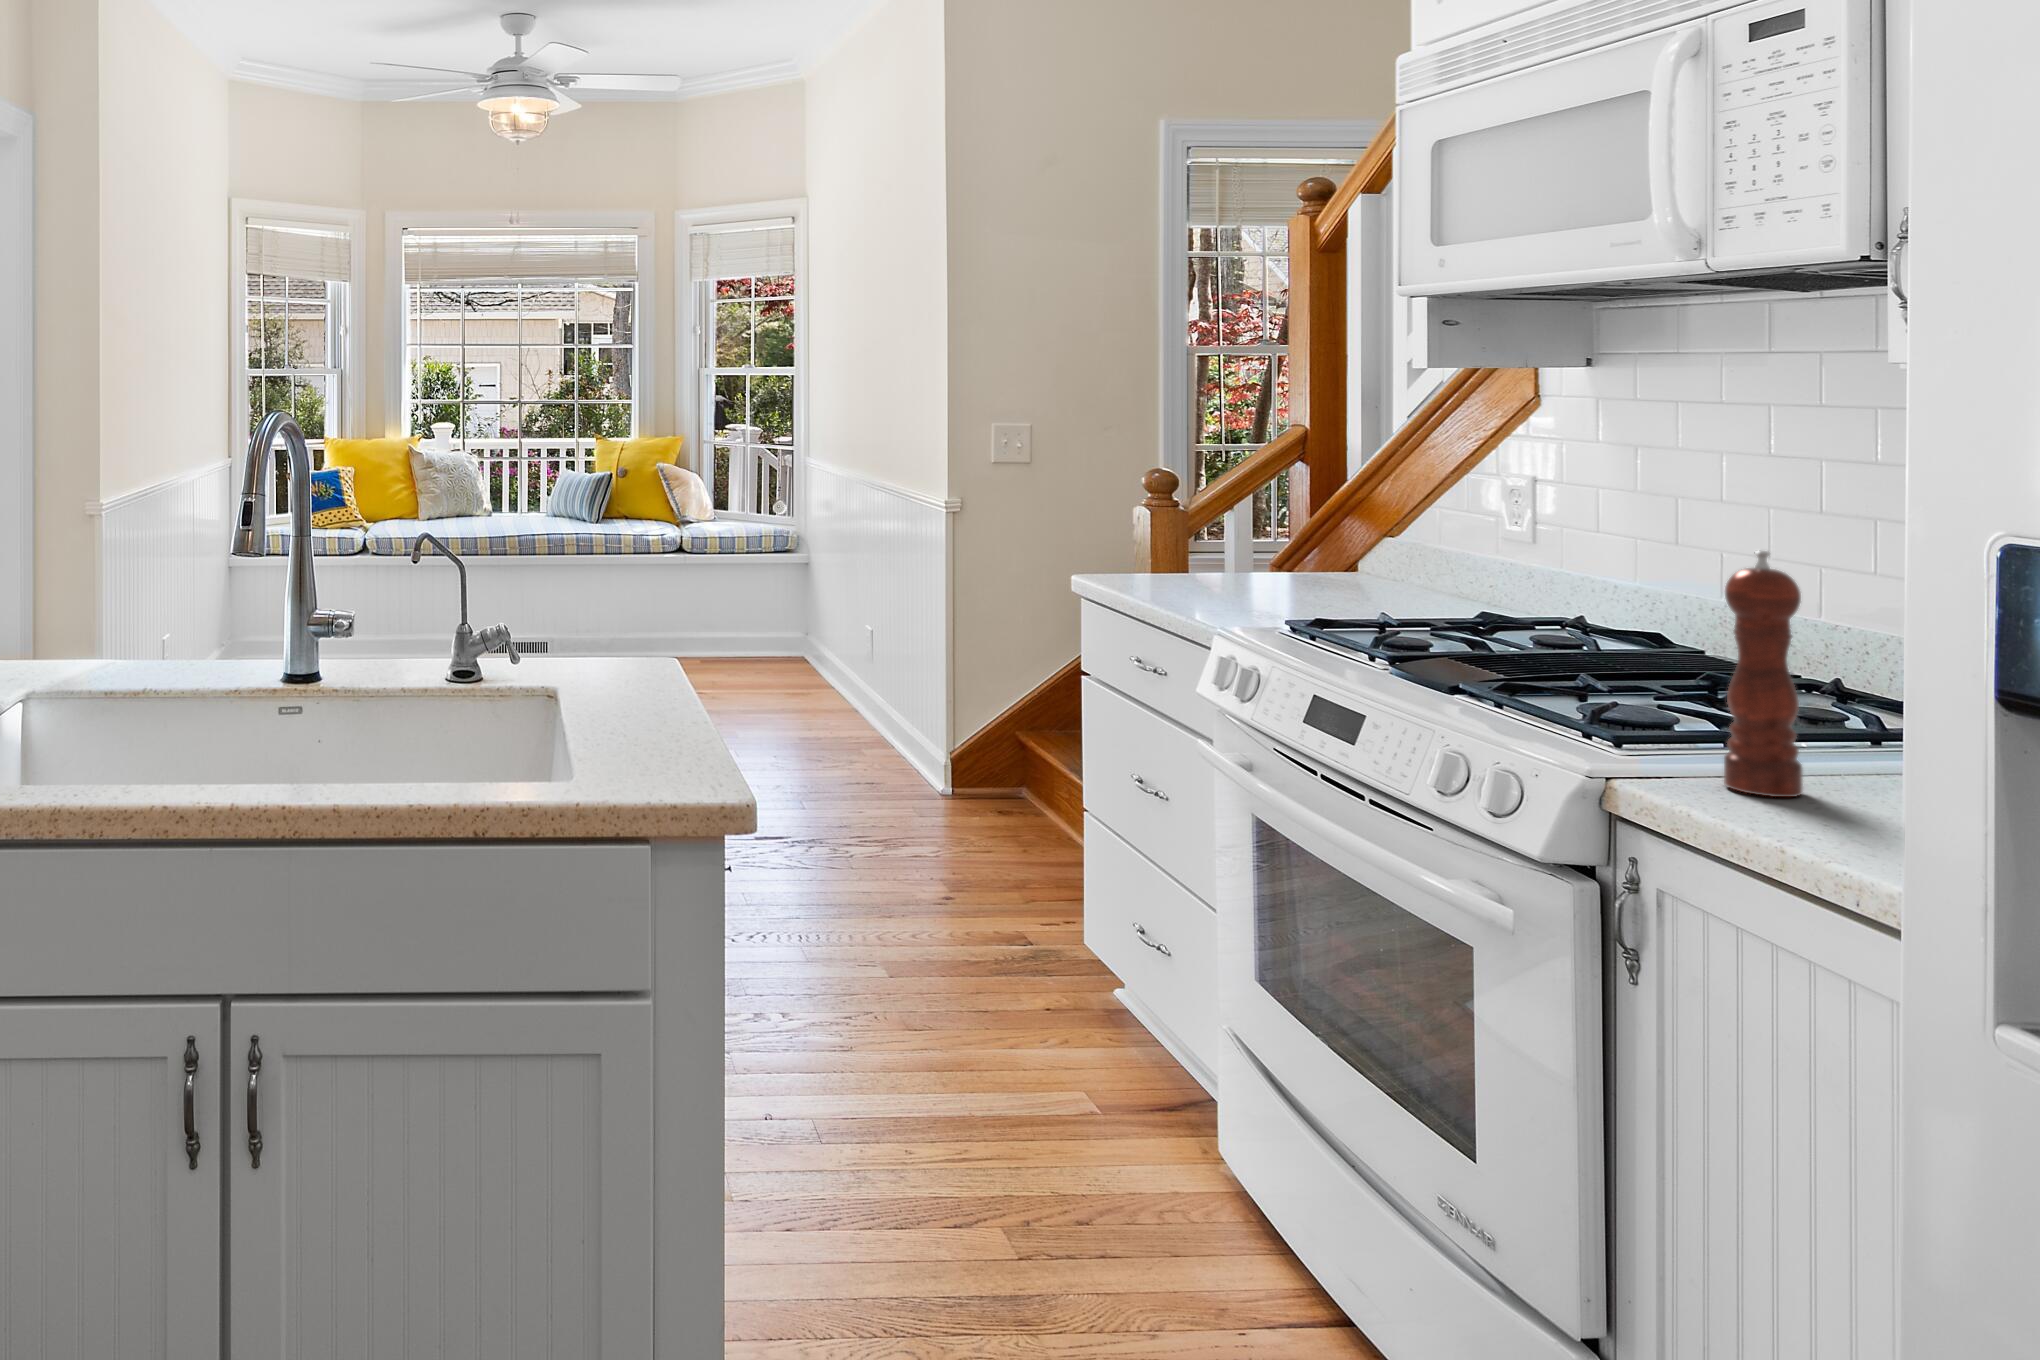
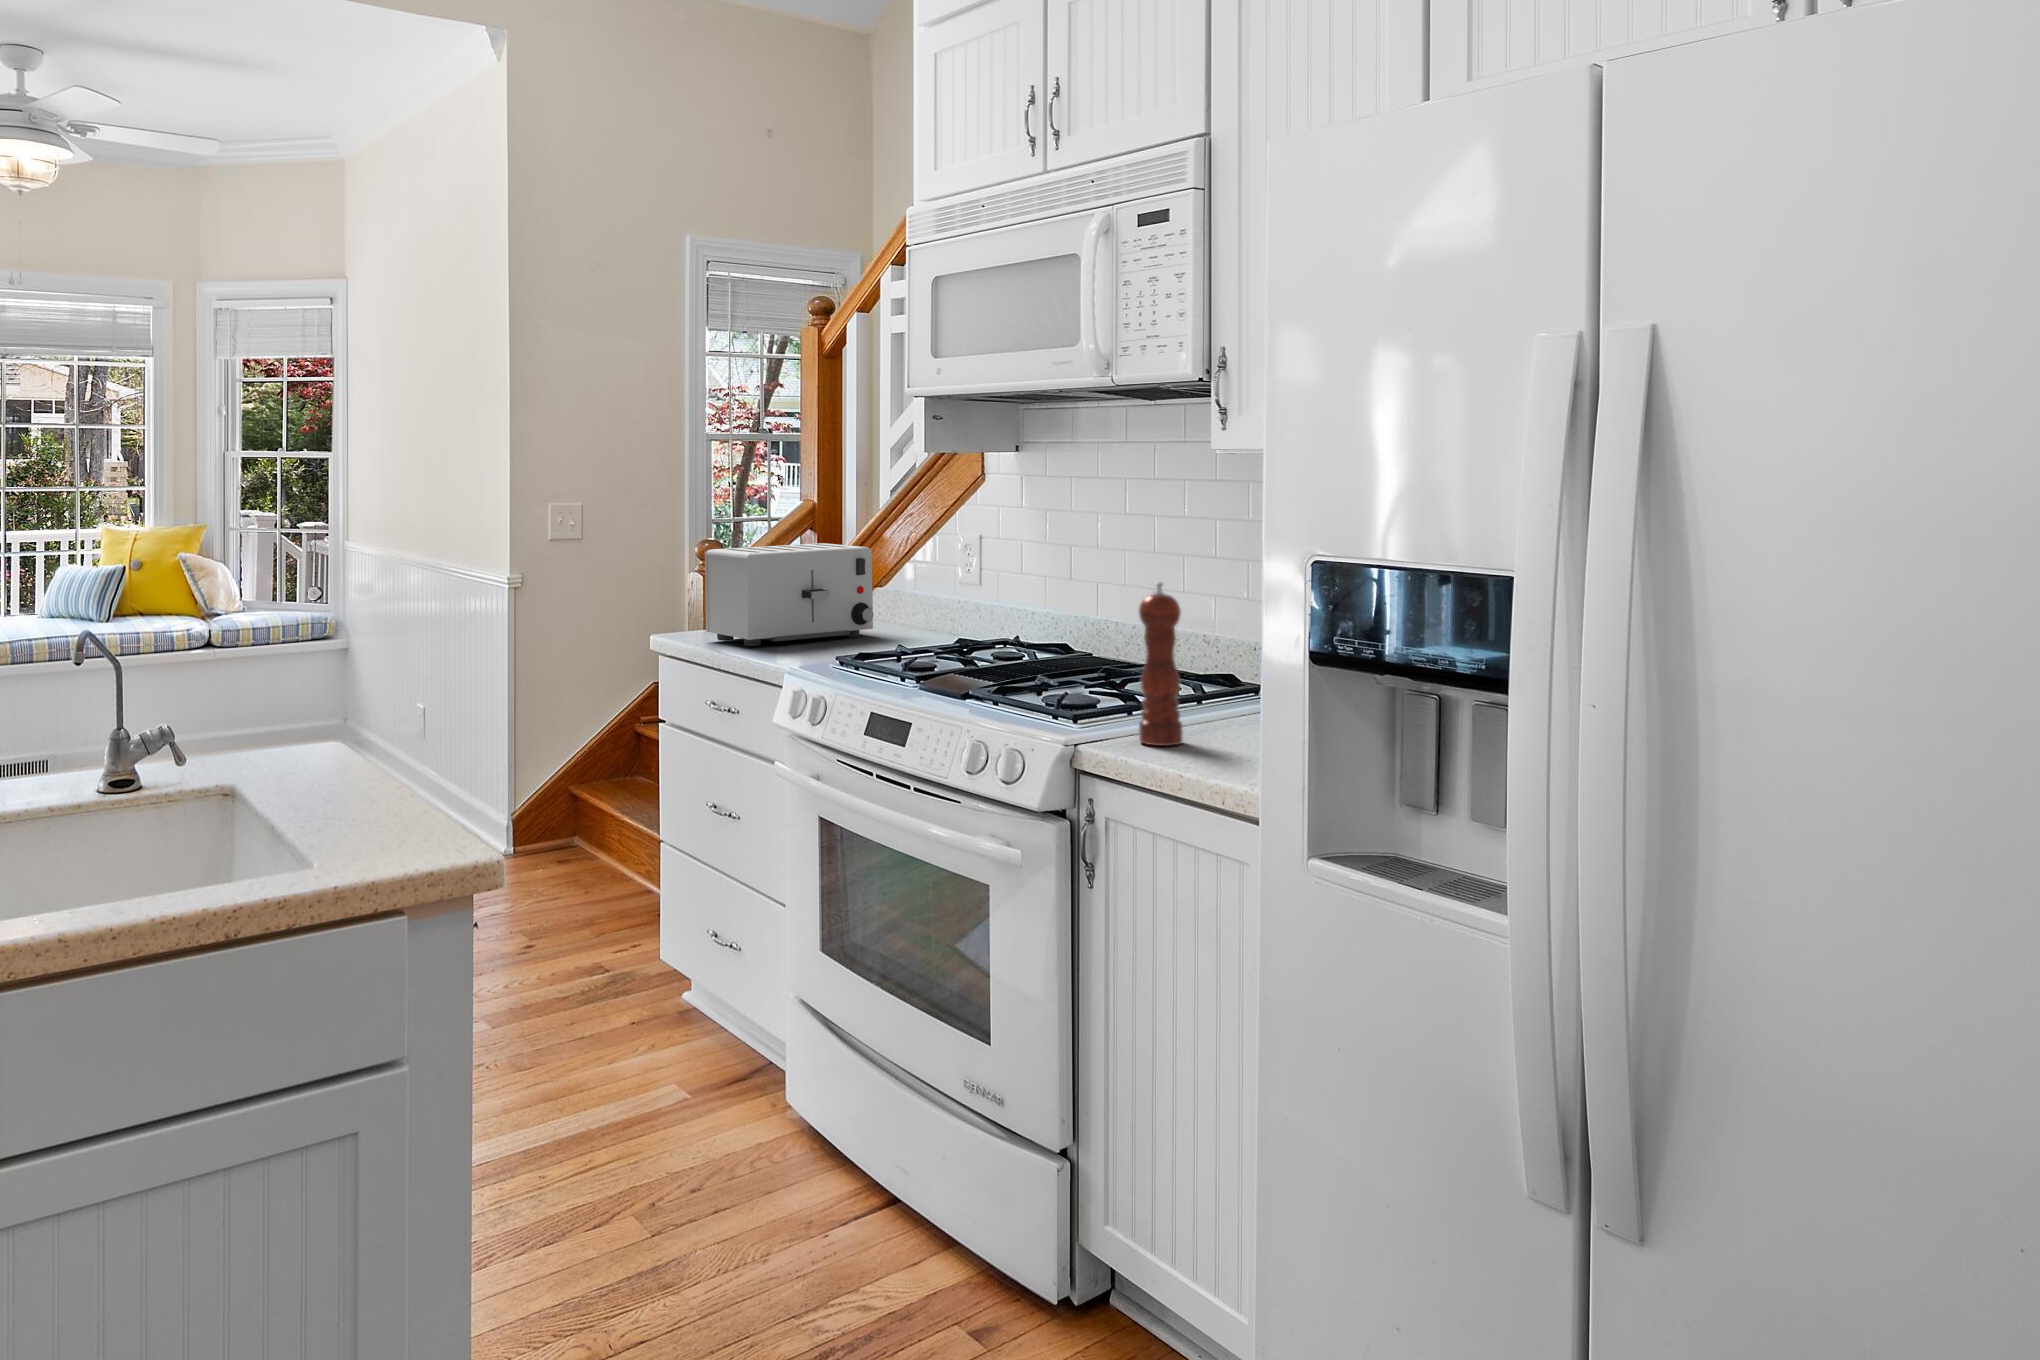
toaster: none [1139,475,1359,594] -> present [705,543,873,646]

